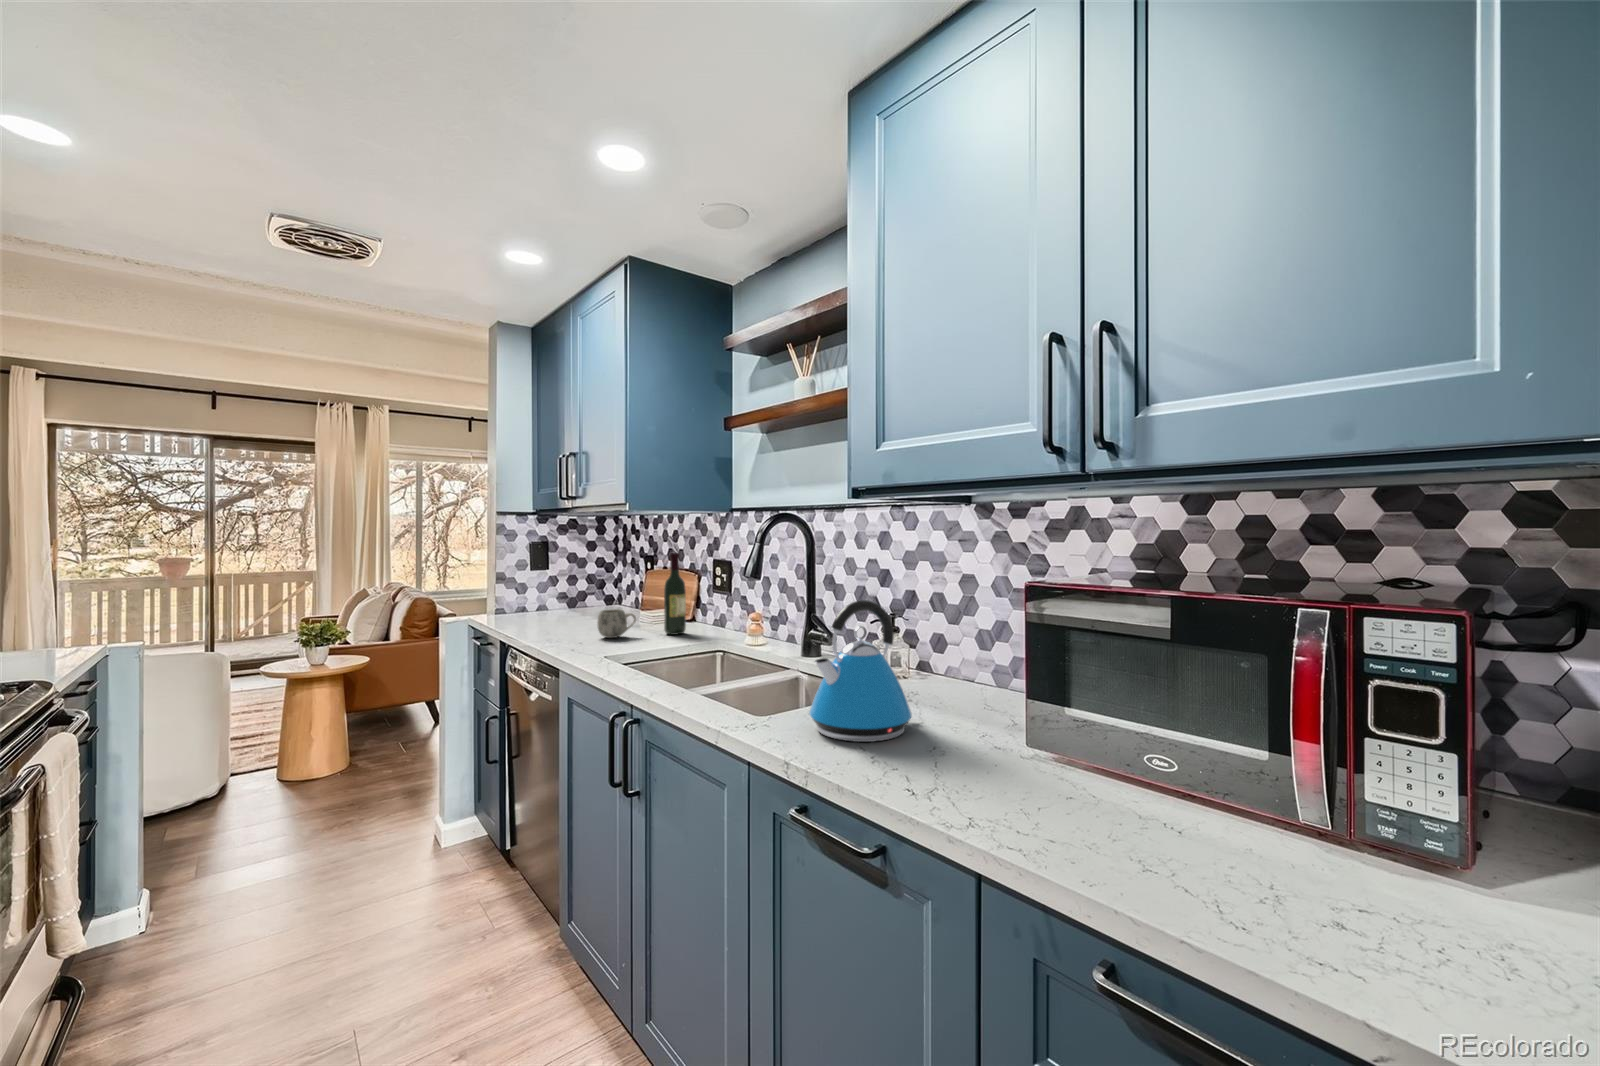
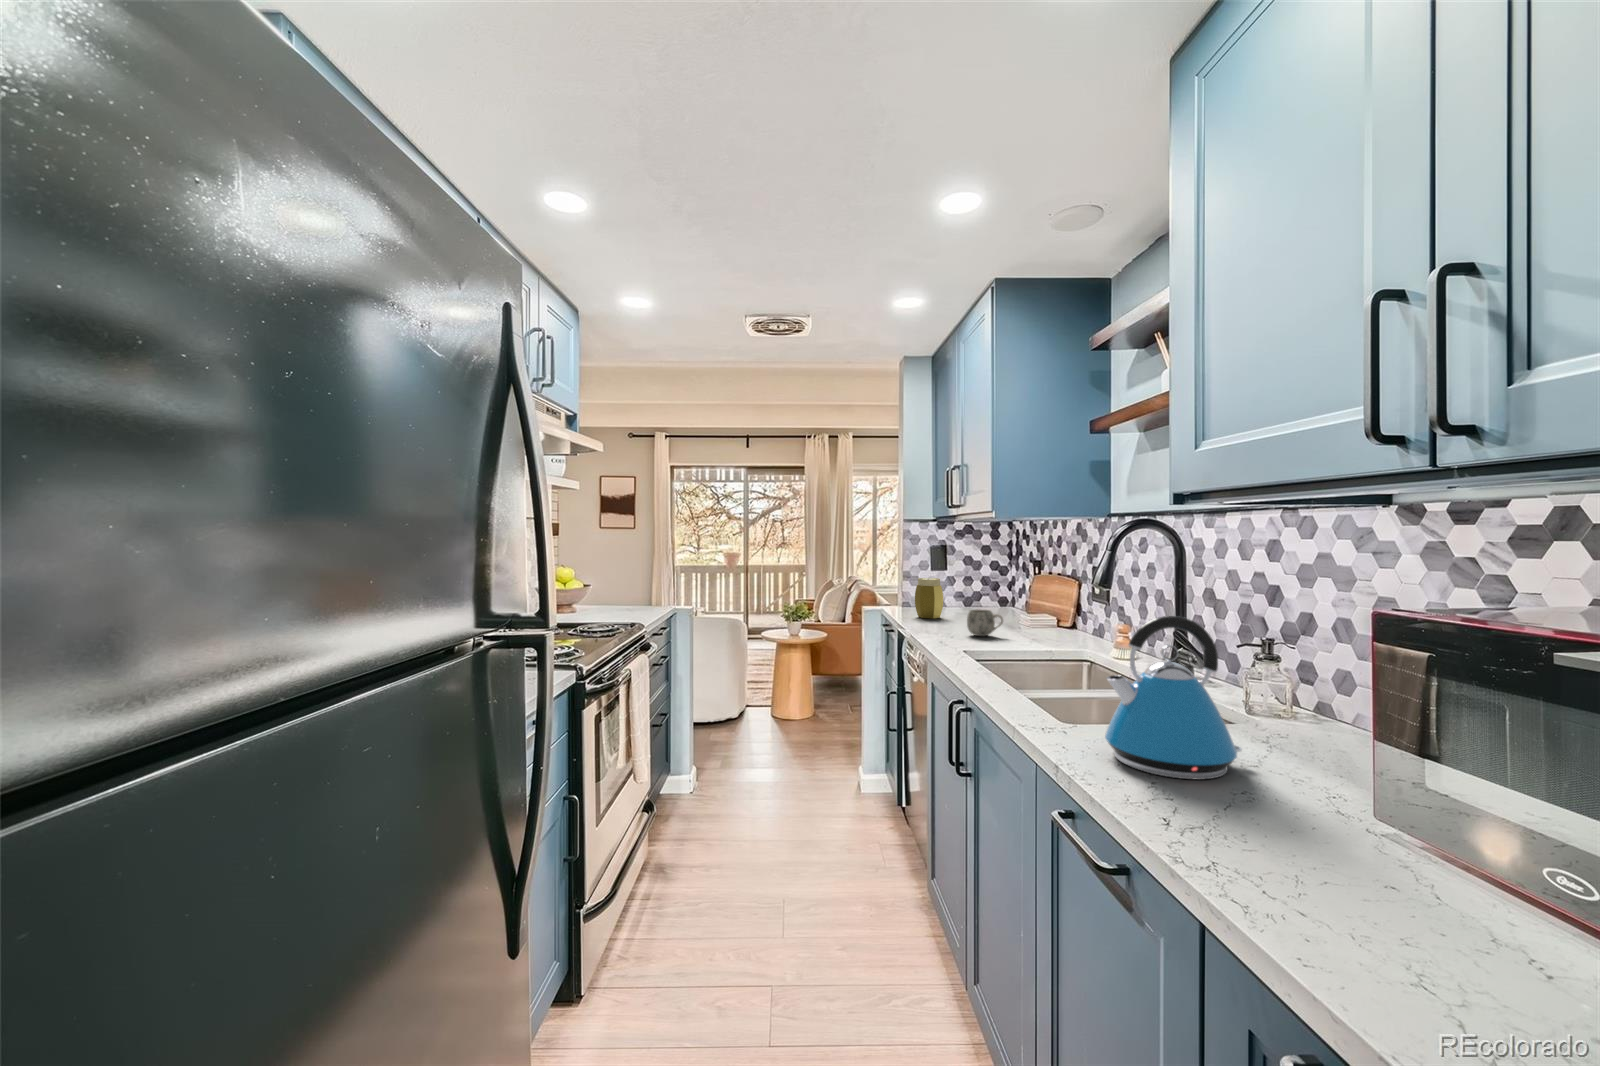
wine bottle: present [664,552,686,635] -> none [1032,558,1054,639]
jar: none [523,579,556,625] -> present [915,578,943,618]

